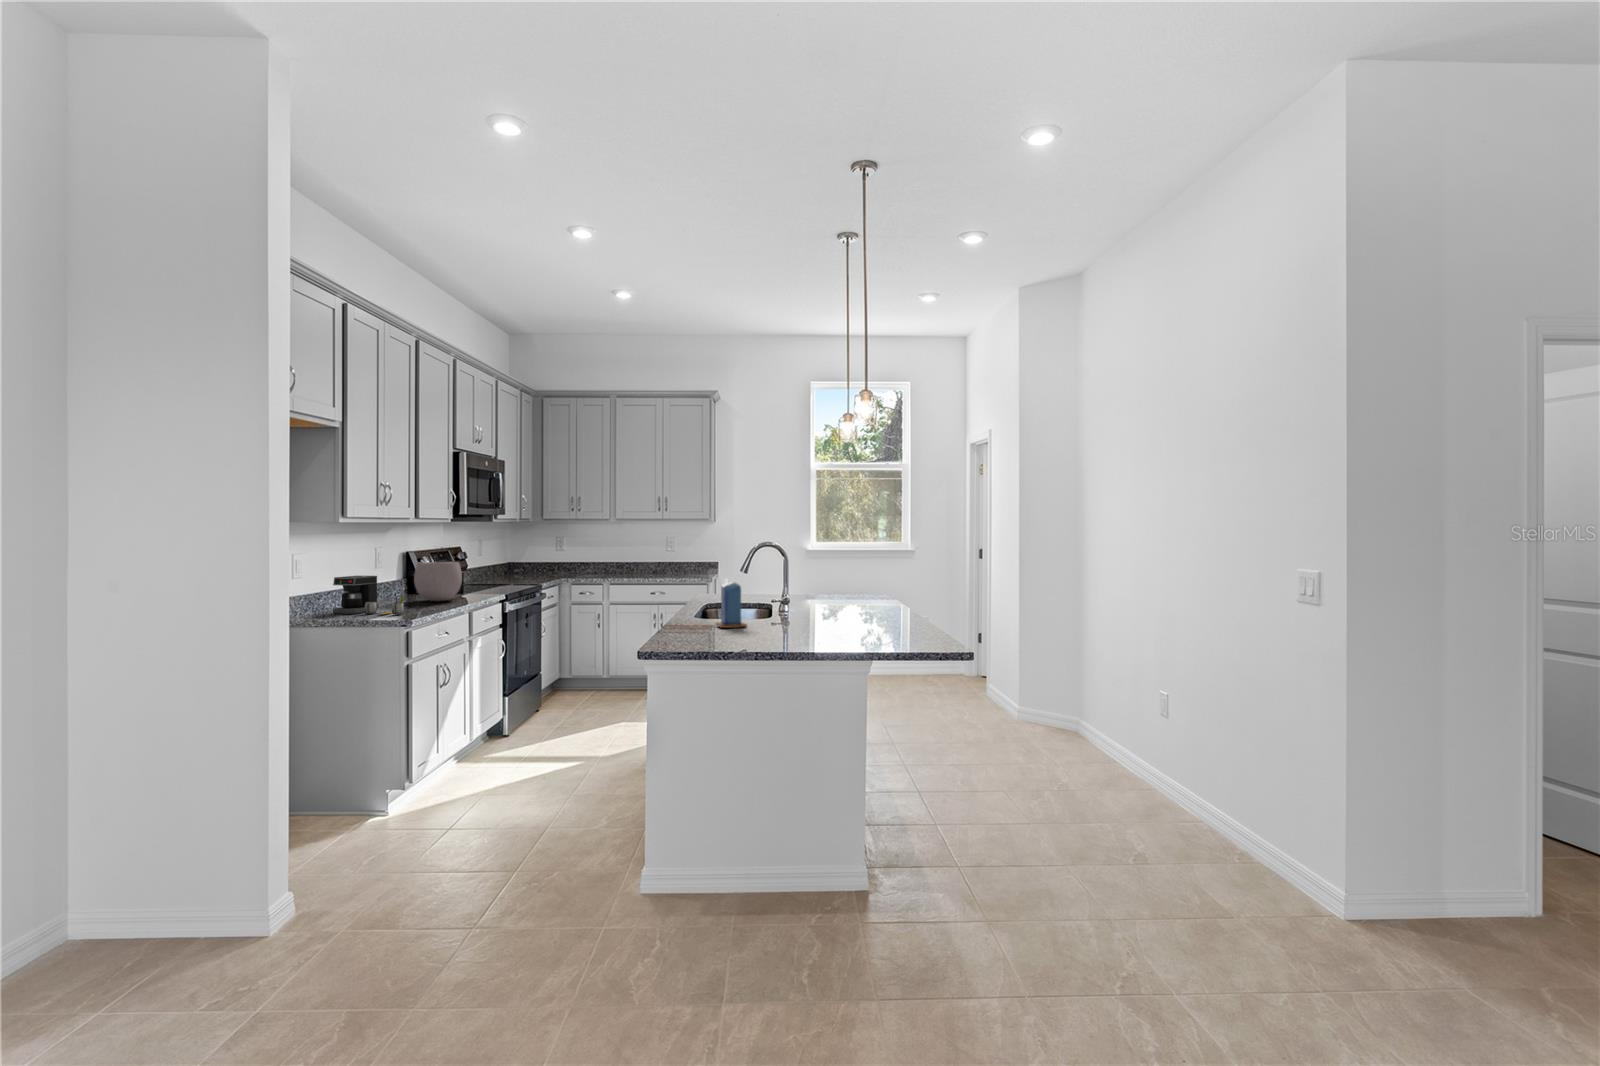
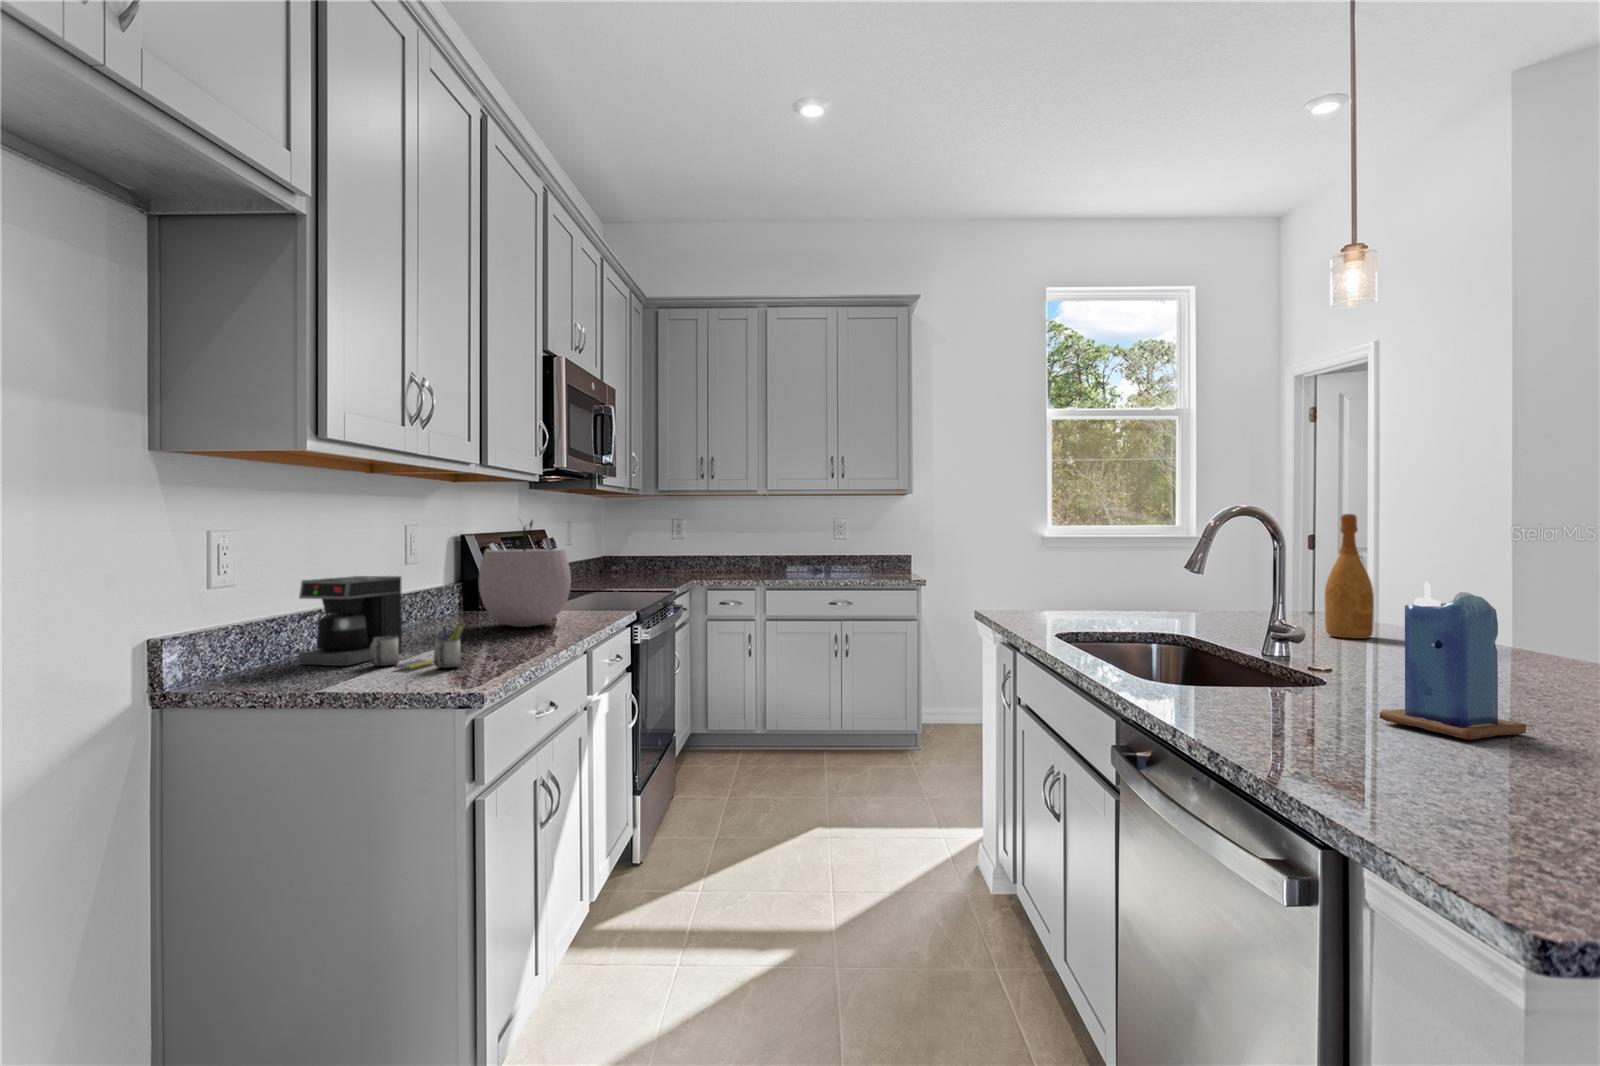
wine bottle: none [817,548,835,606] -> present [1325,514,1374,639]

